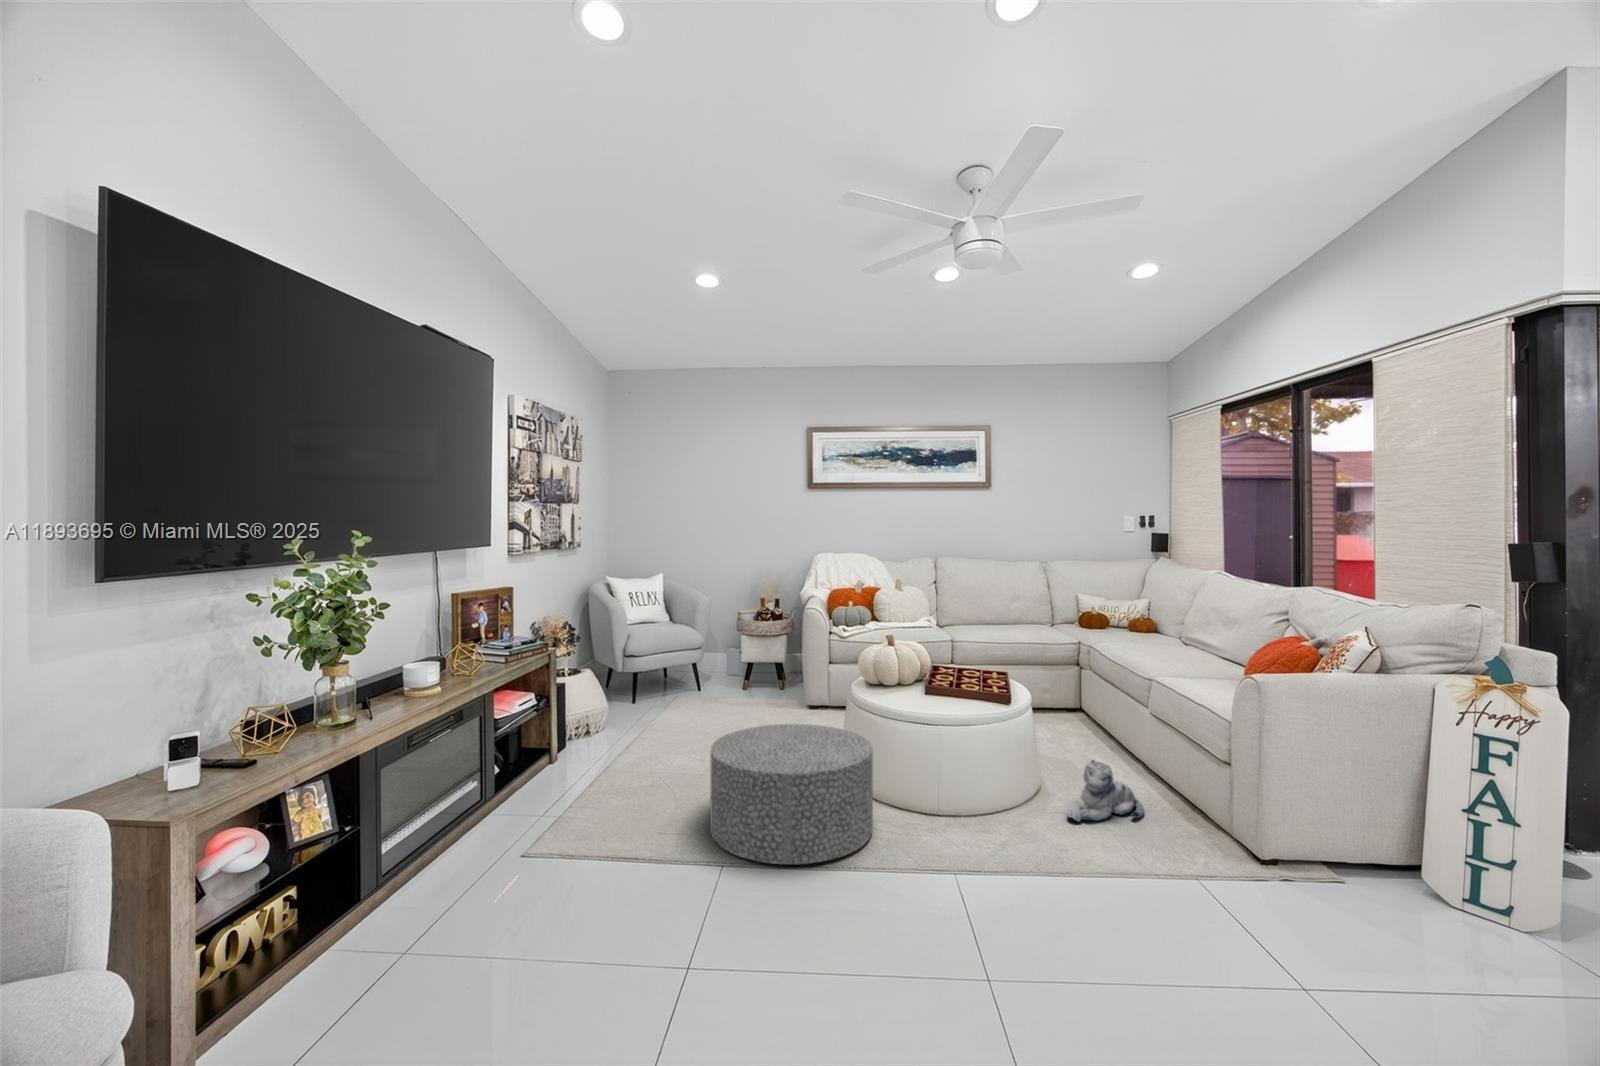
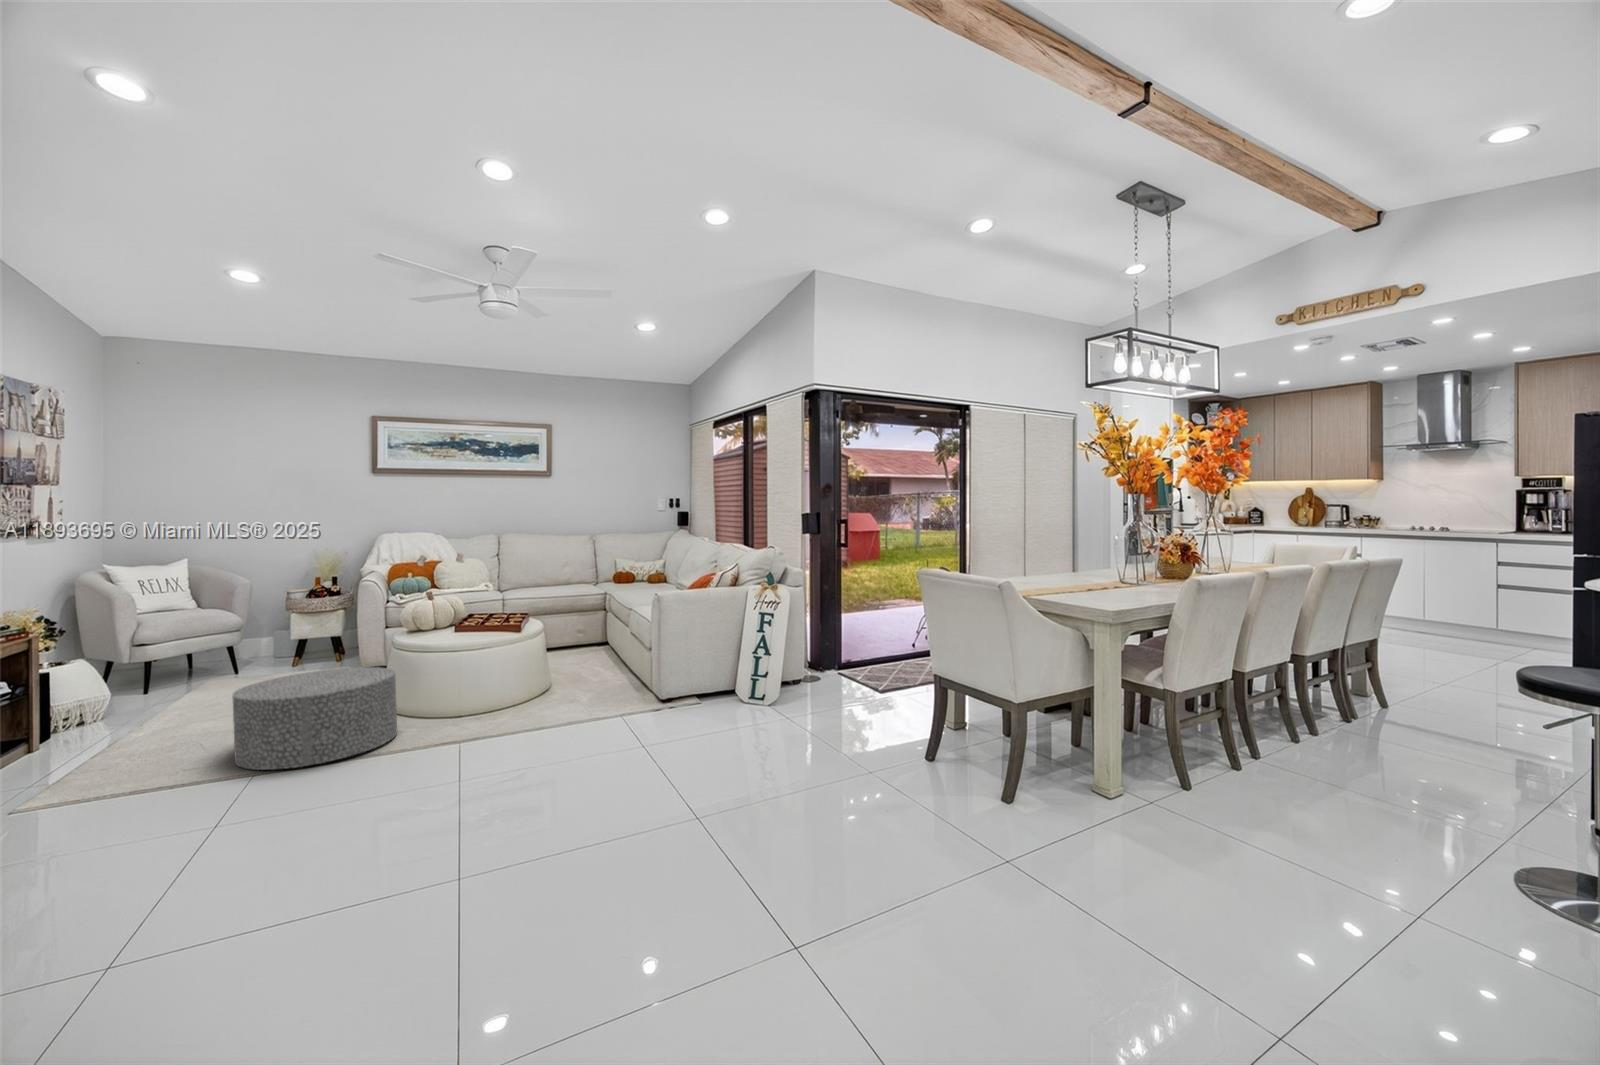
plush toy: present [1066,760,1144,822] -> none [556,663,614,705]

